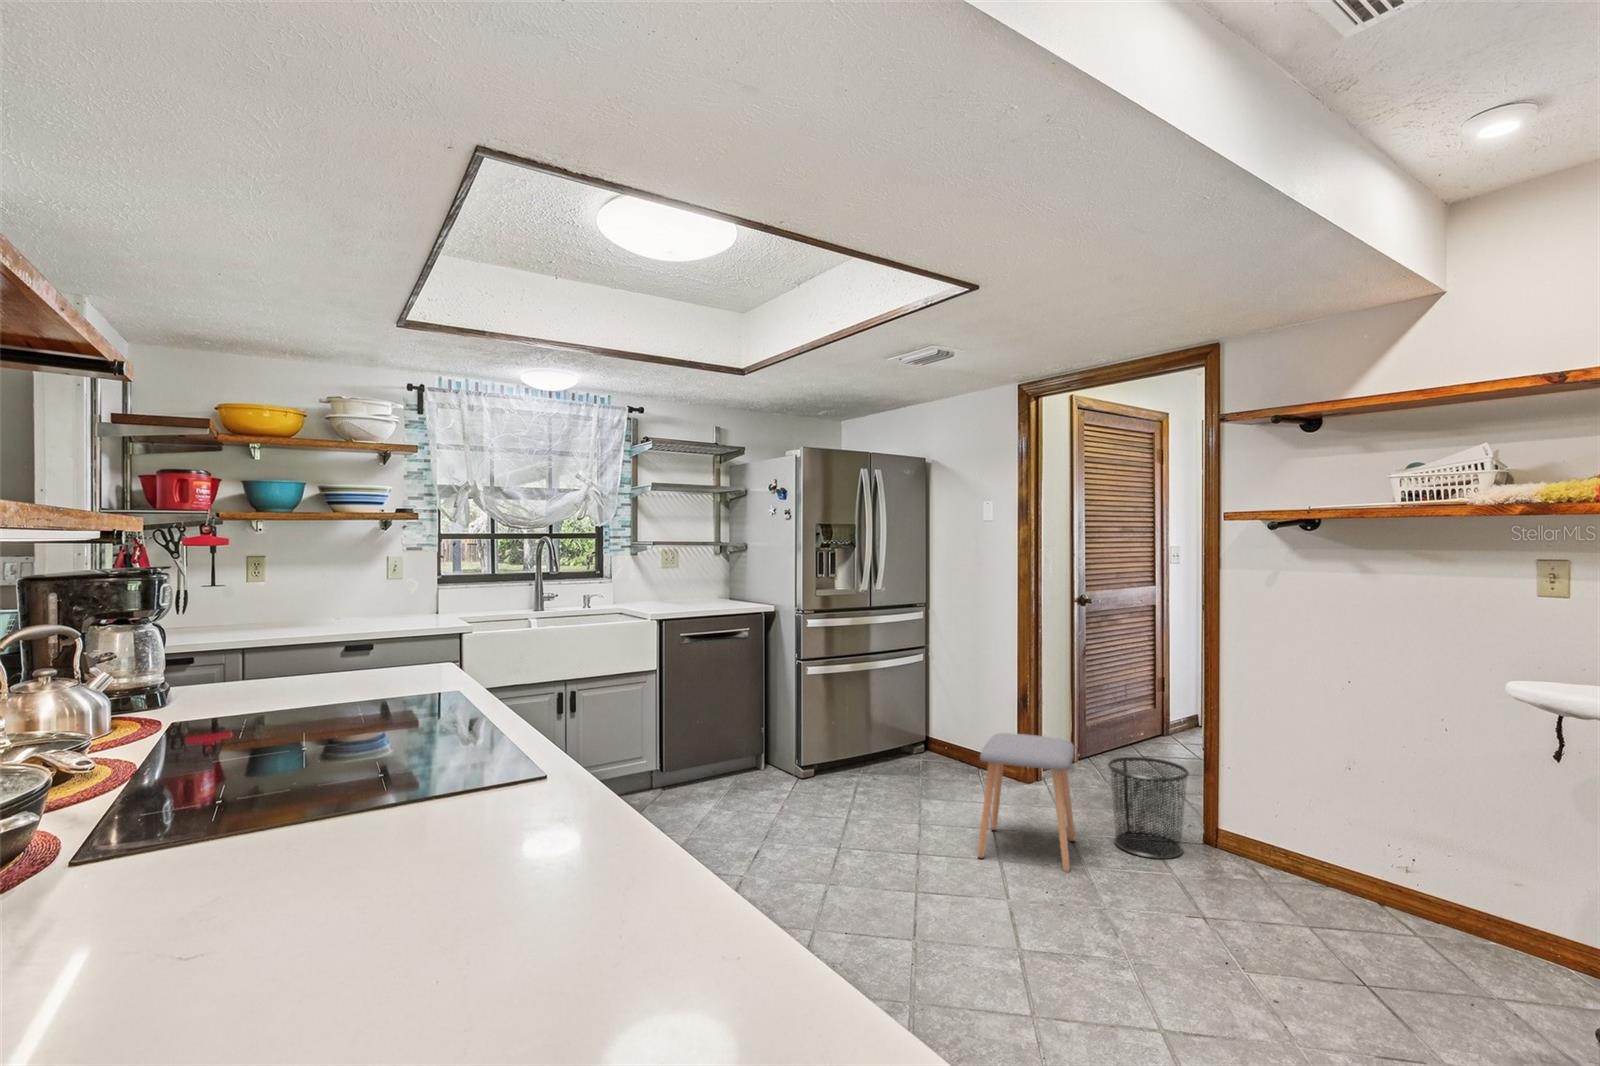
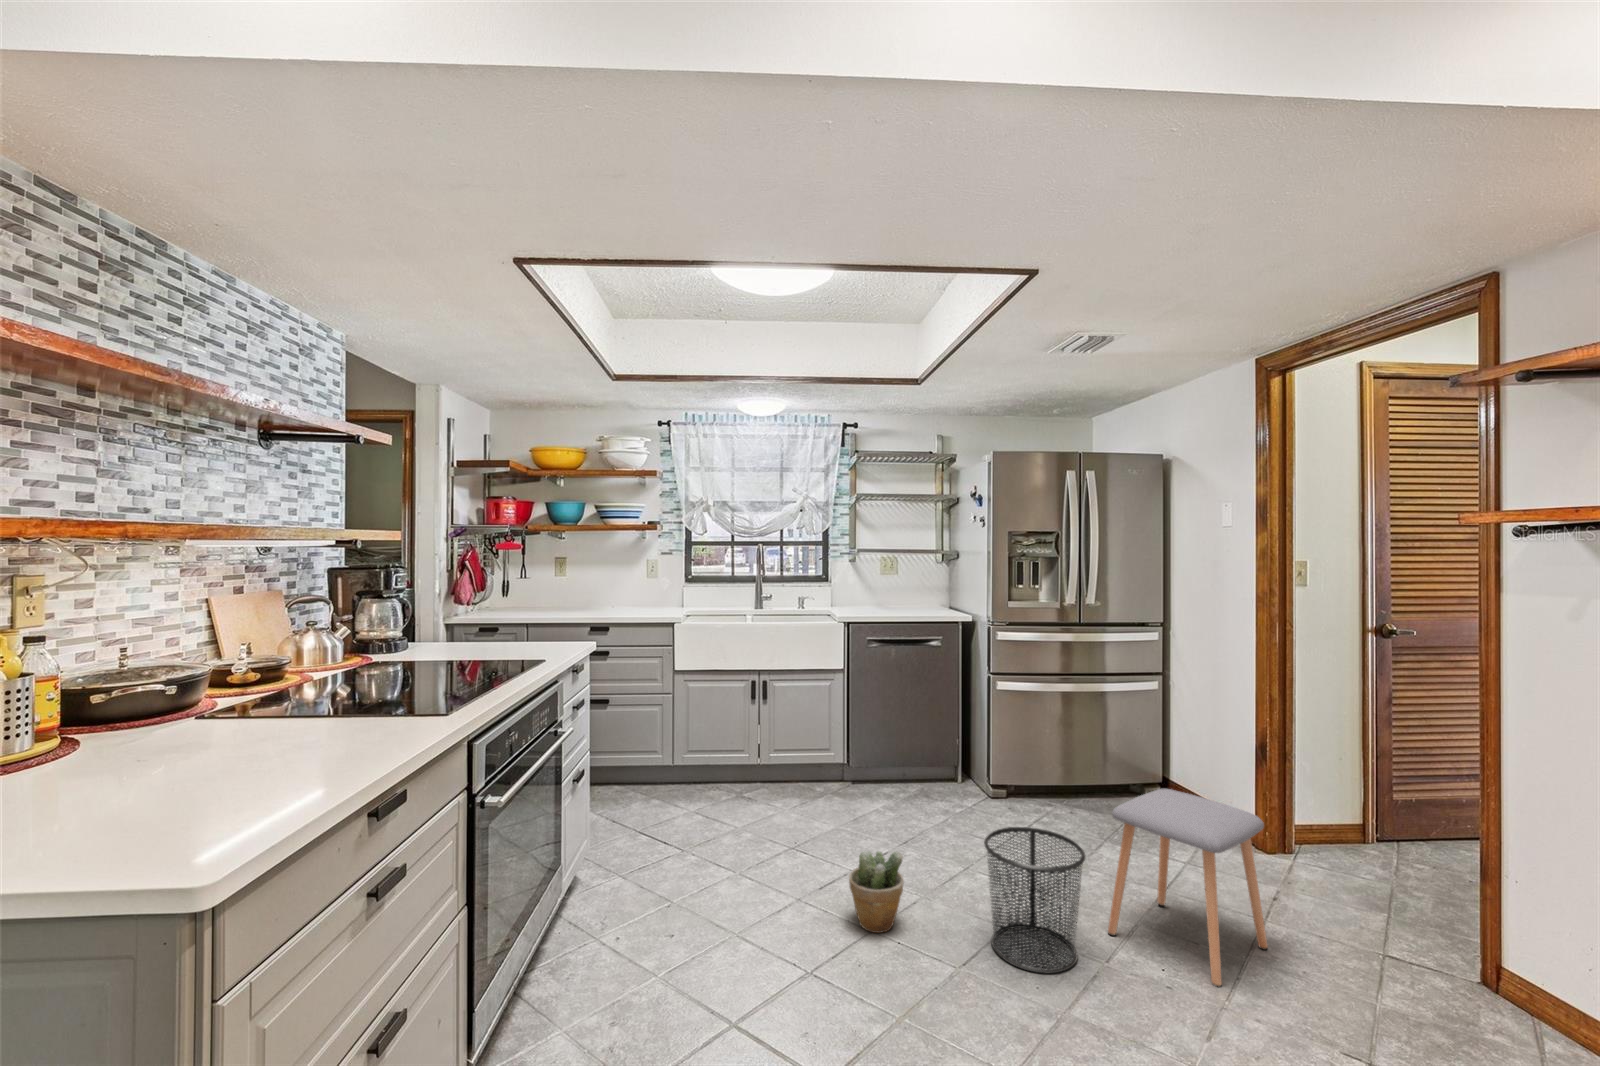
waste bin: present [1108,757,1189,859] -> present [984,827,1085,973]
potted plant: none [782,826,835,907] -> present [849,851,904,933]

